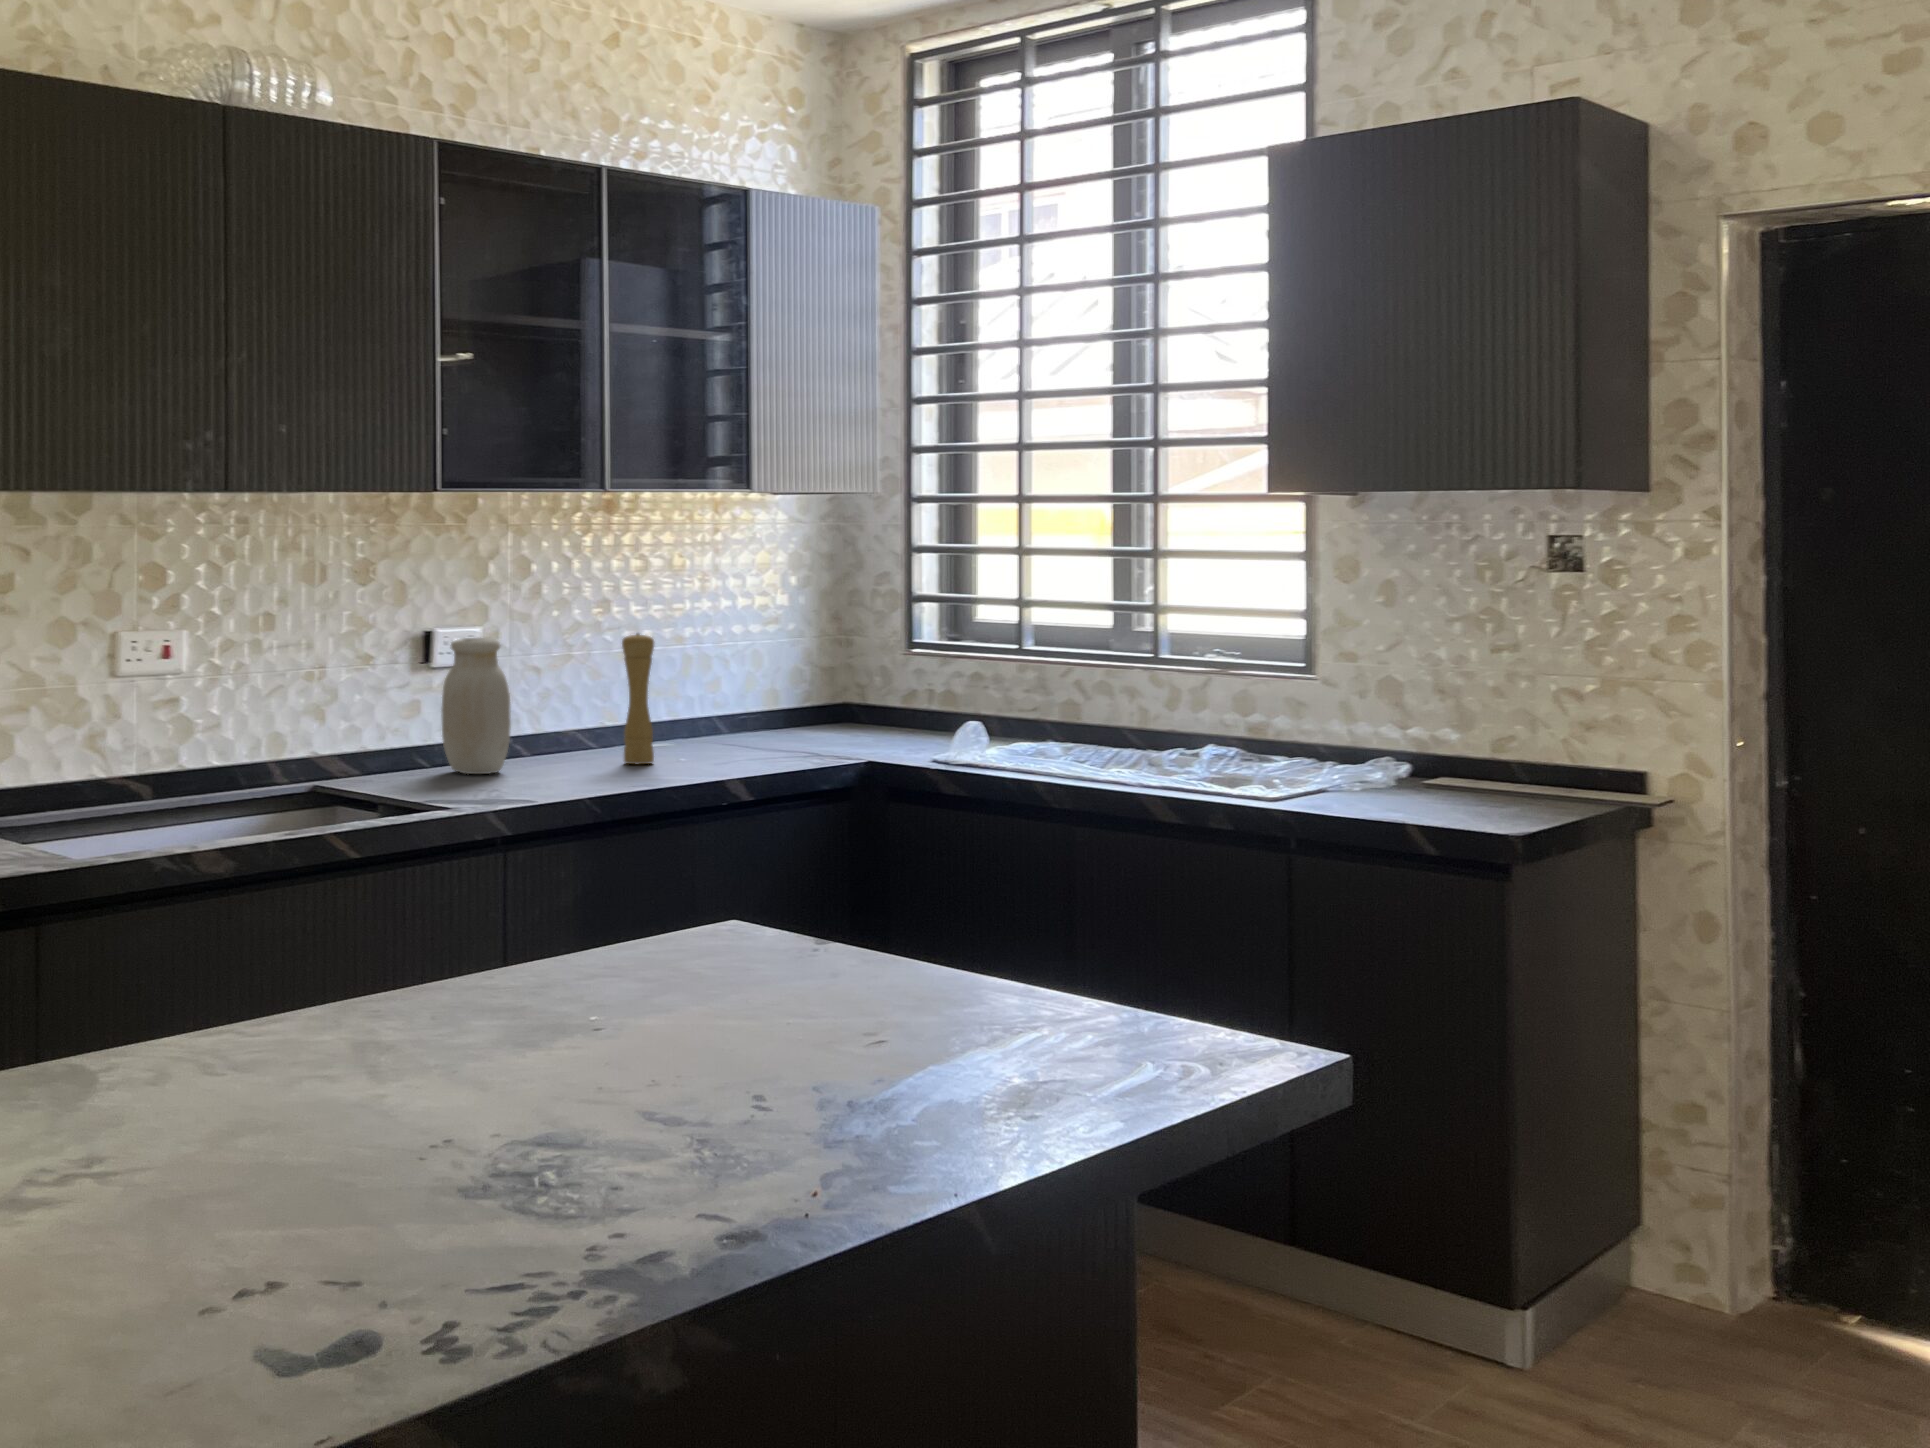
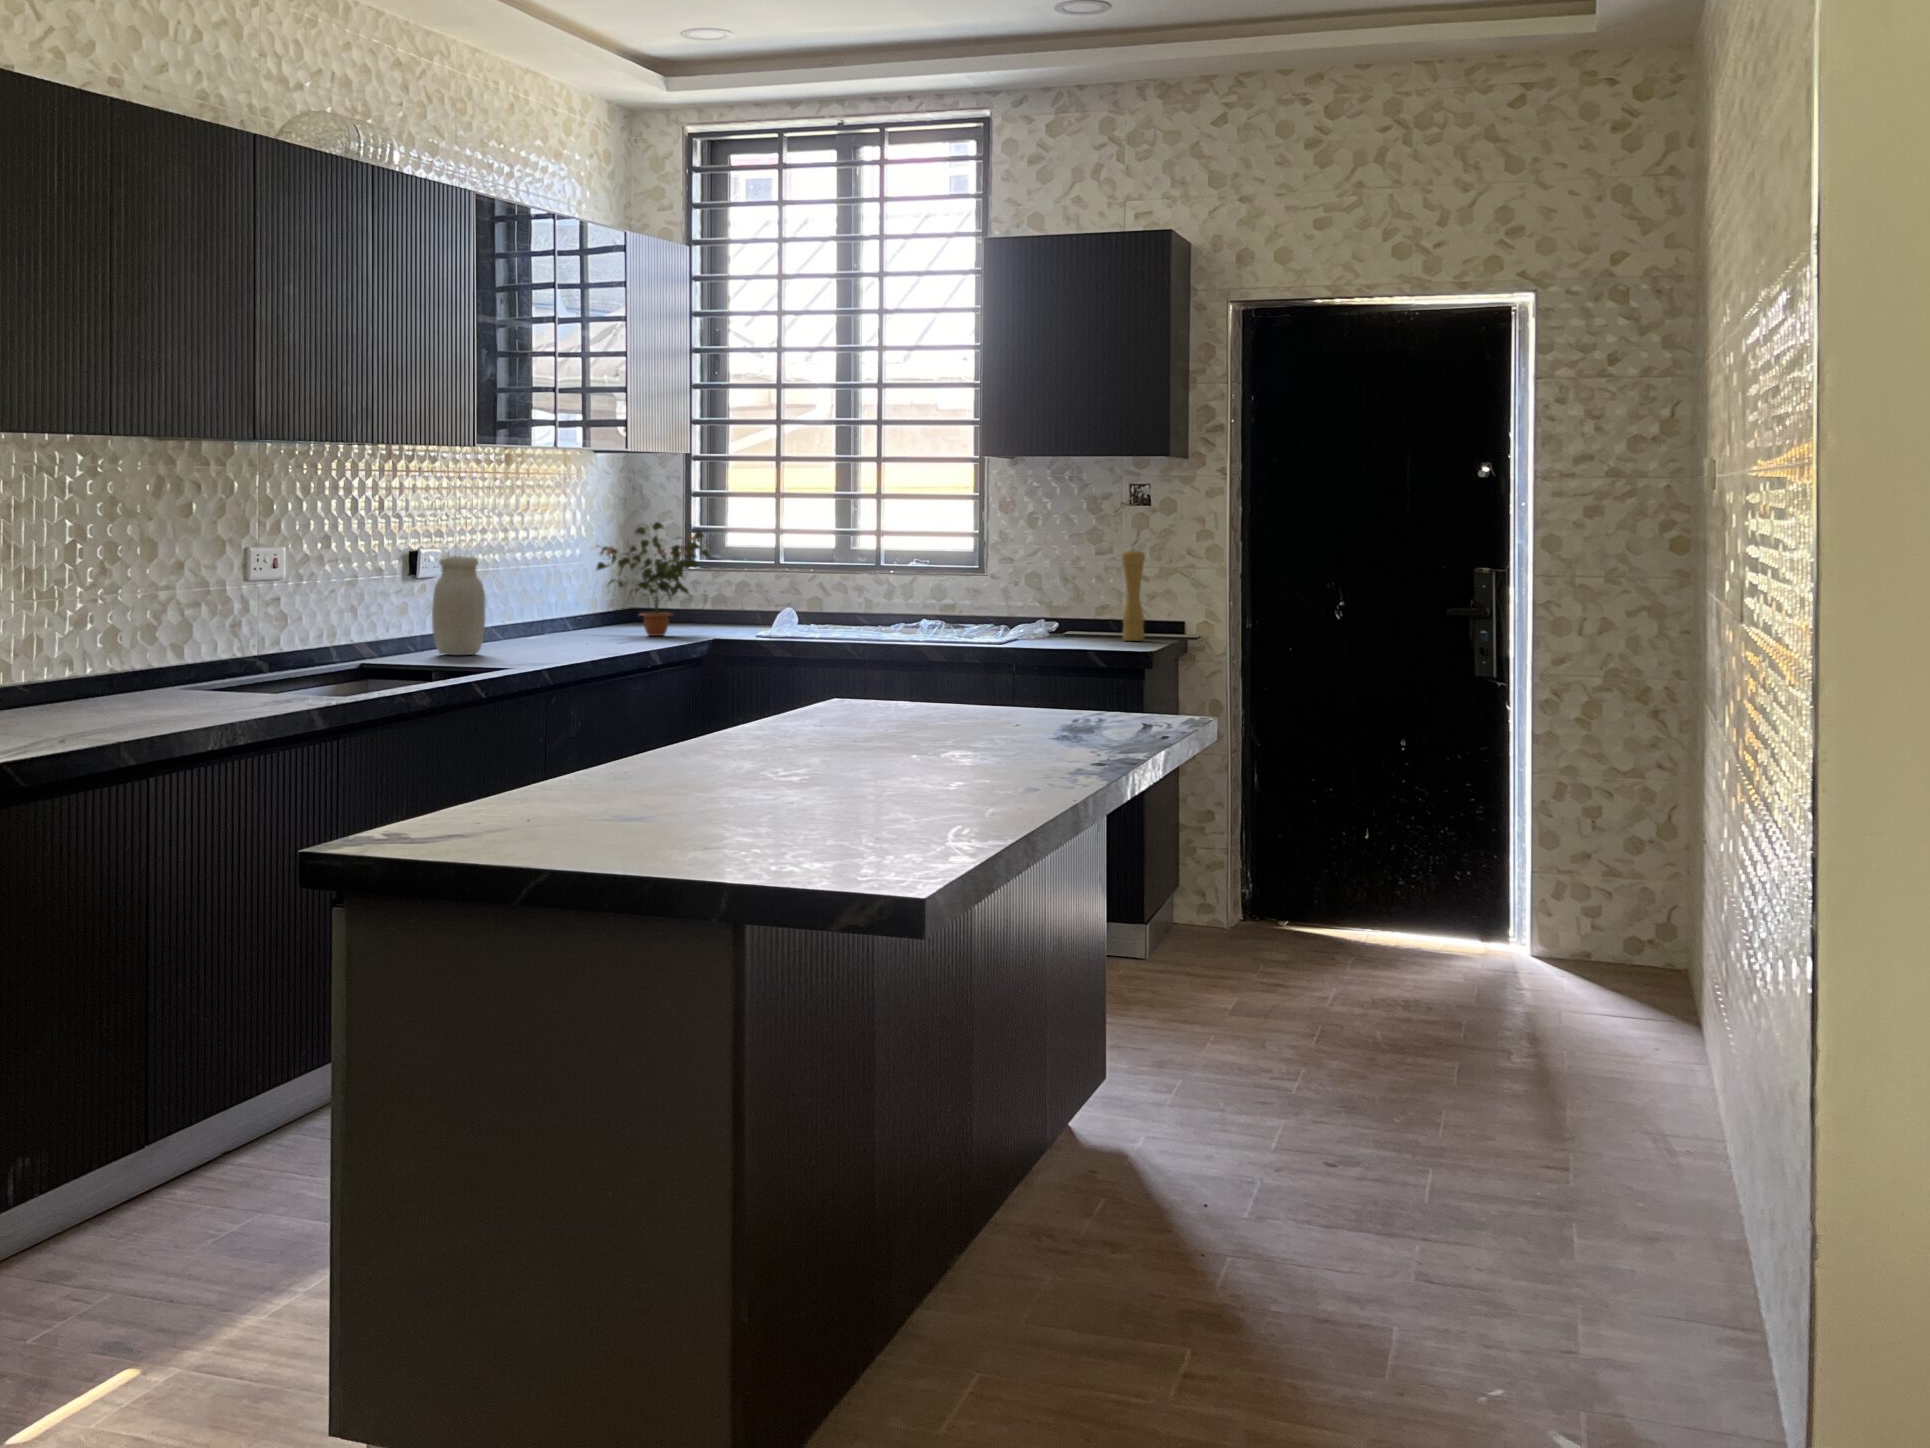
potted plant: none [736,589,895,749] -> present [597,522,711,636]
pepper mill: present [622,633,654,764] -> present [1122,550,1145,641]

